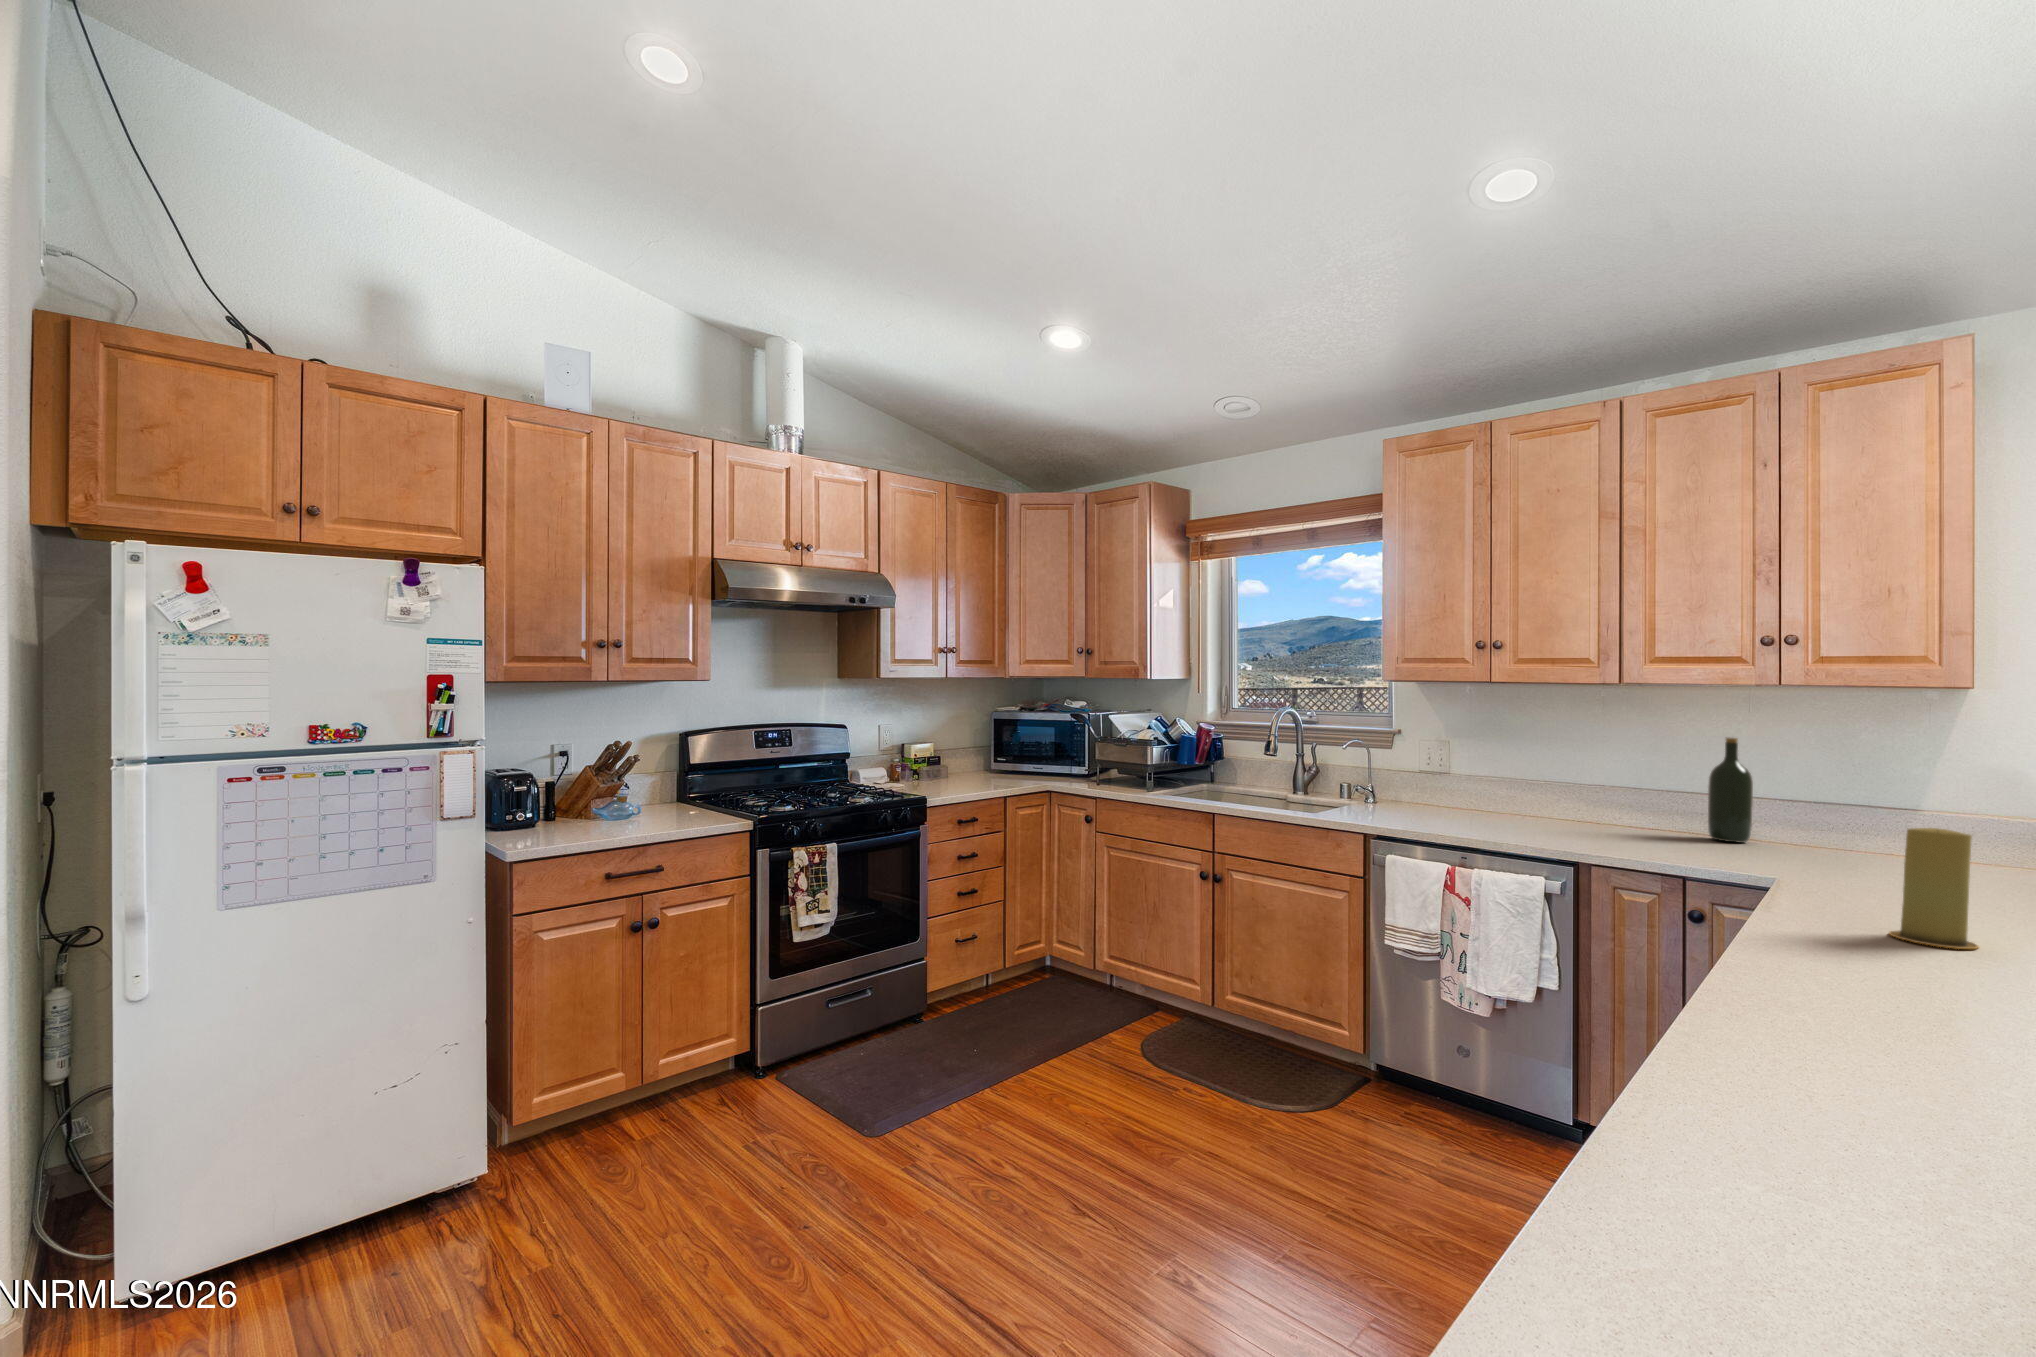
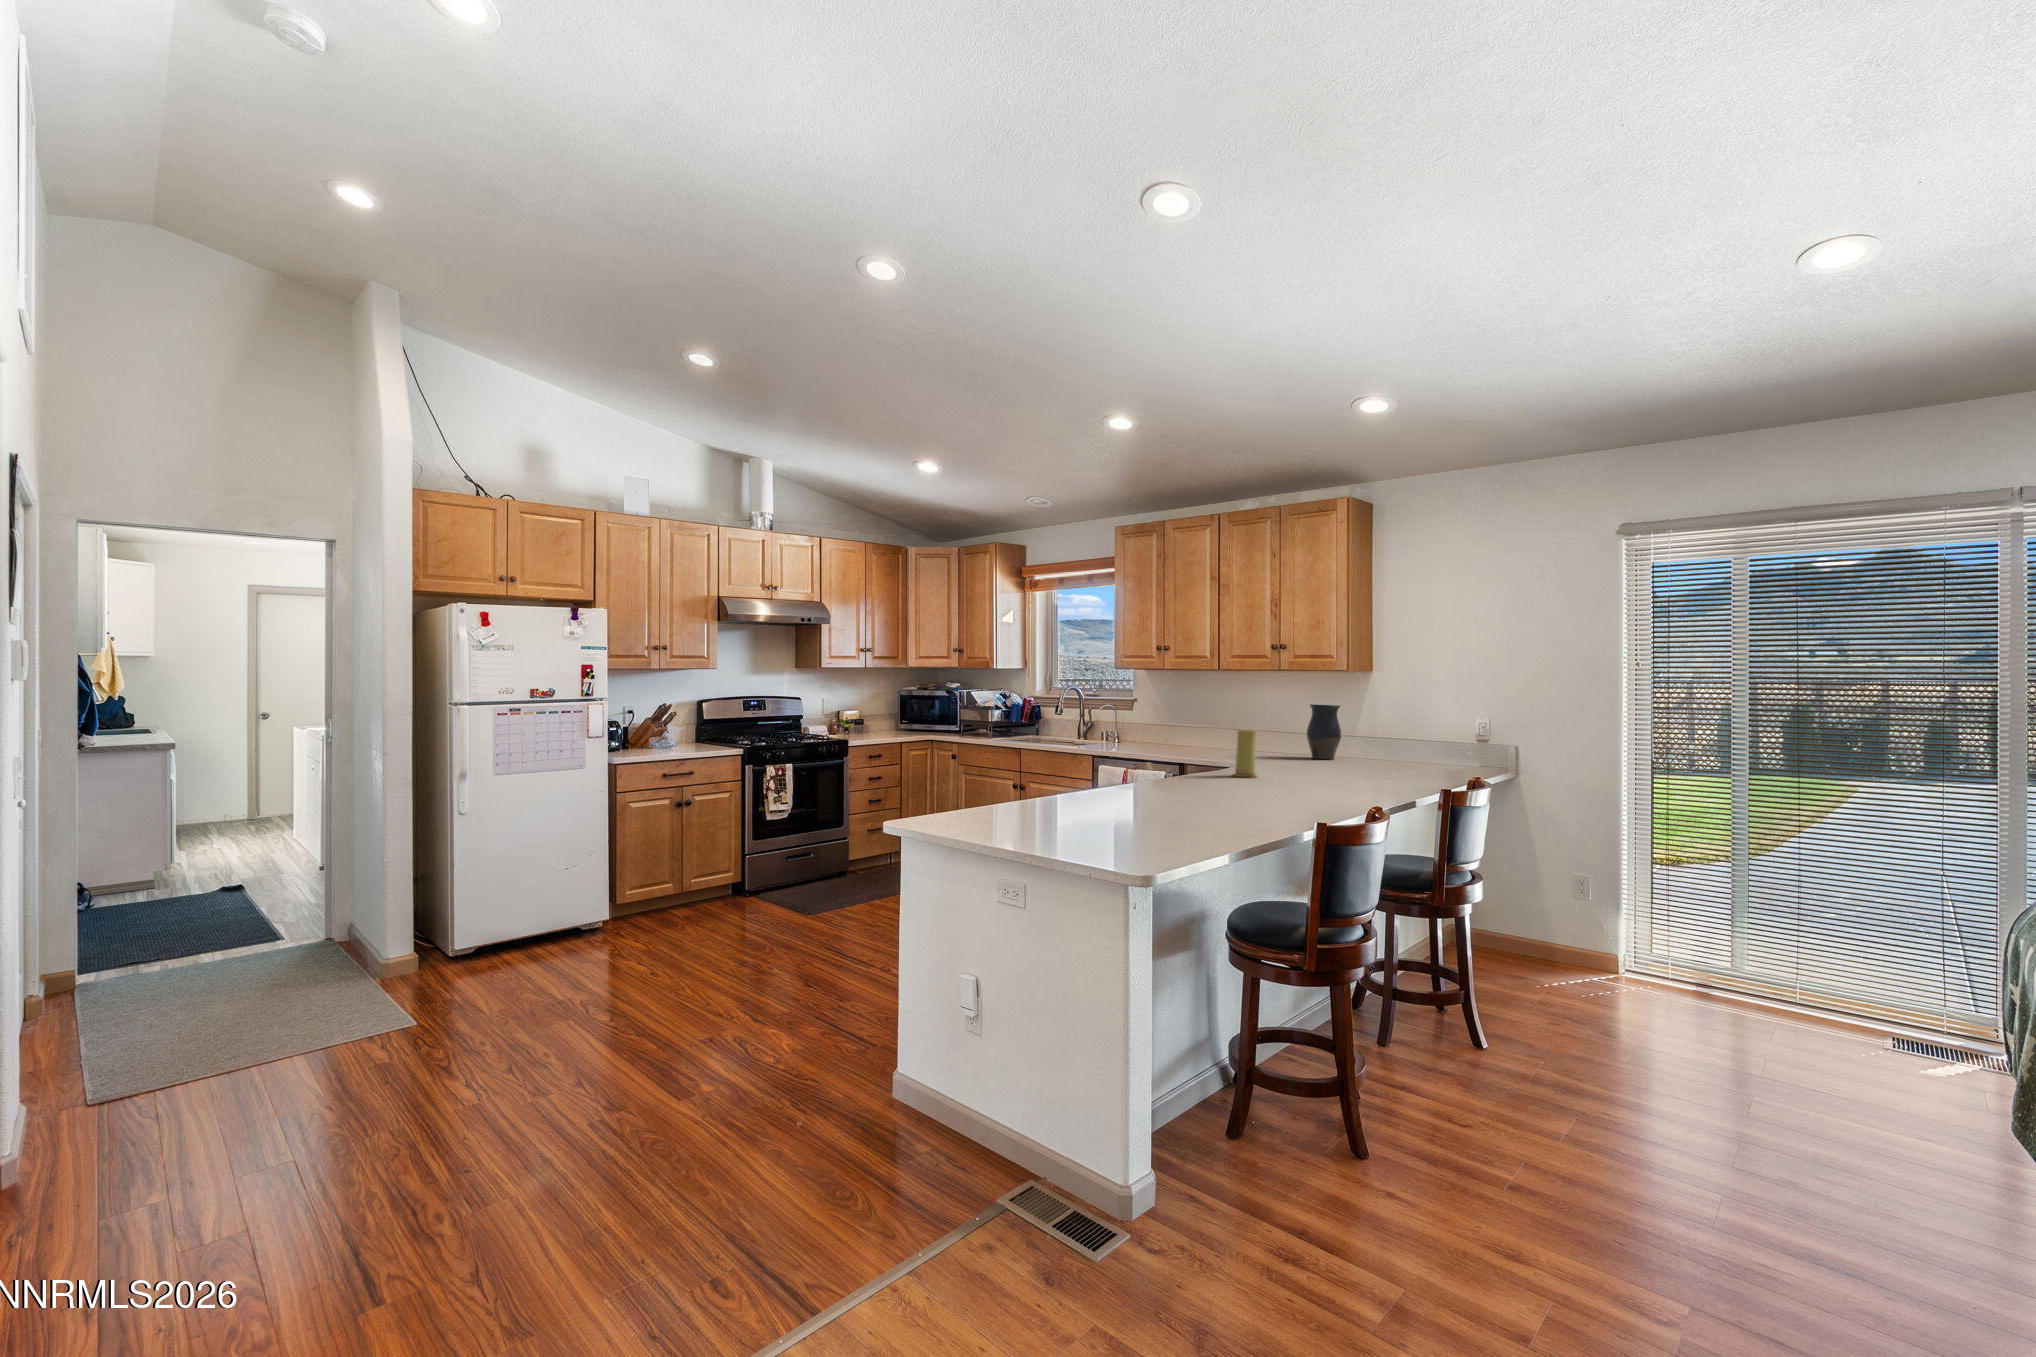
wine bottle: present [1708,738,1753,843] -> none [1264,700,1284,756]
vase: none [1819,748,1905,857] -> present [1307,704,1341,760]

